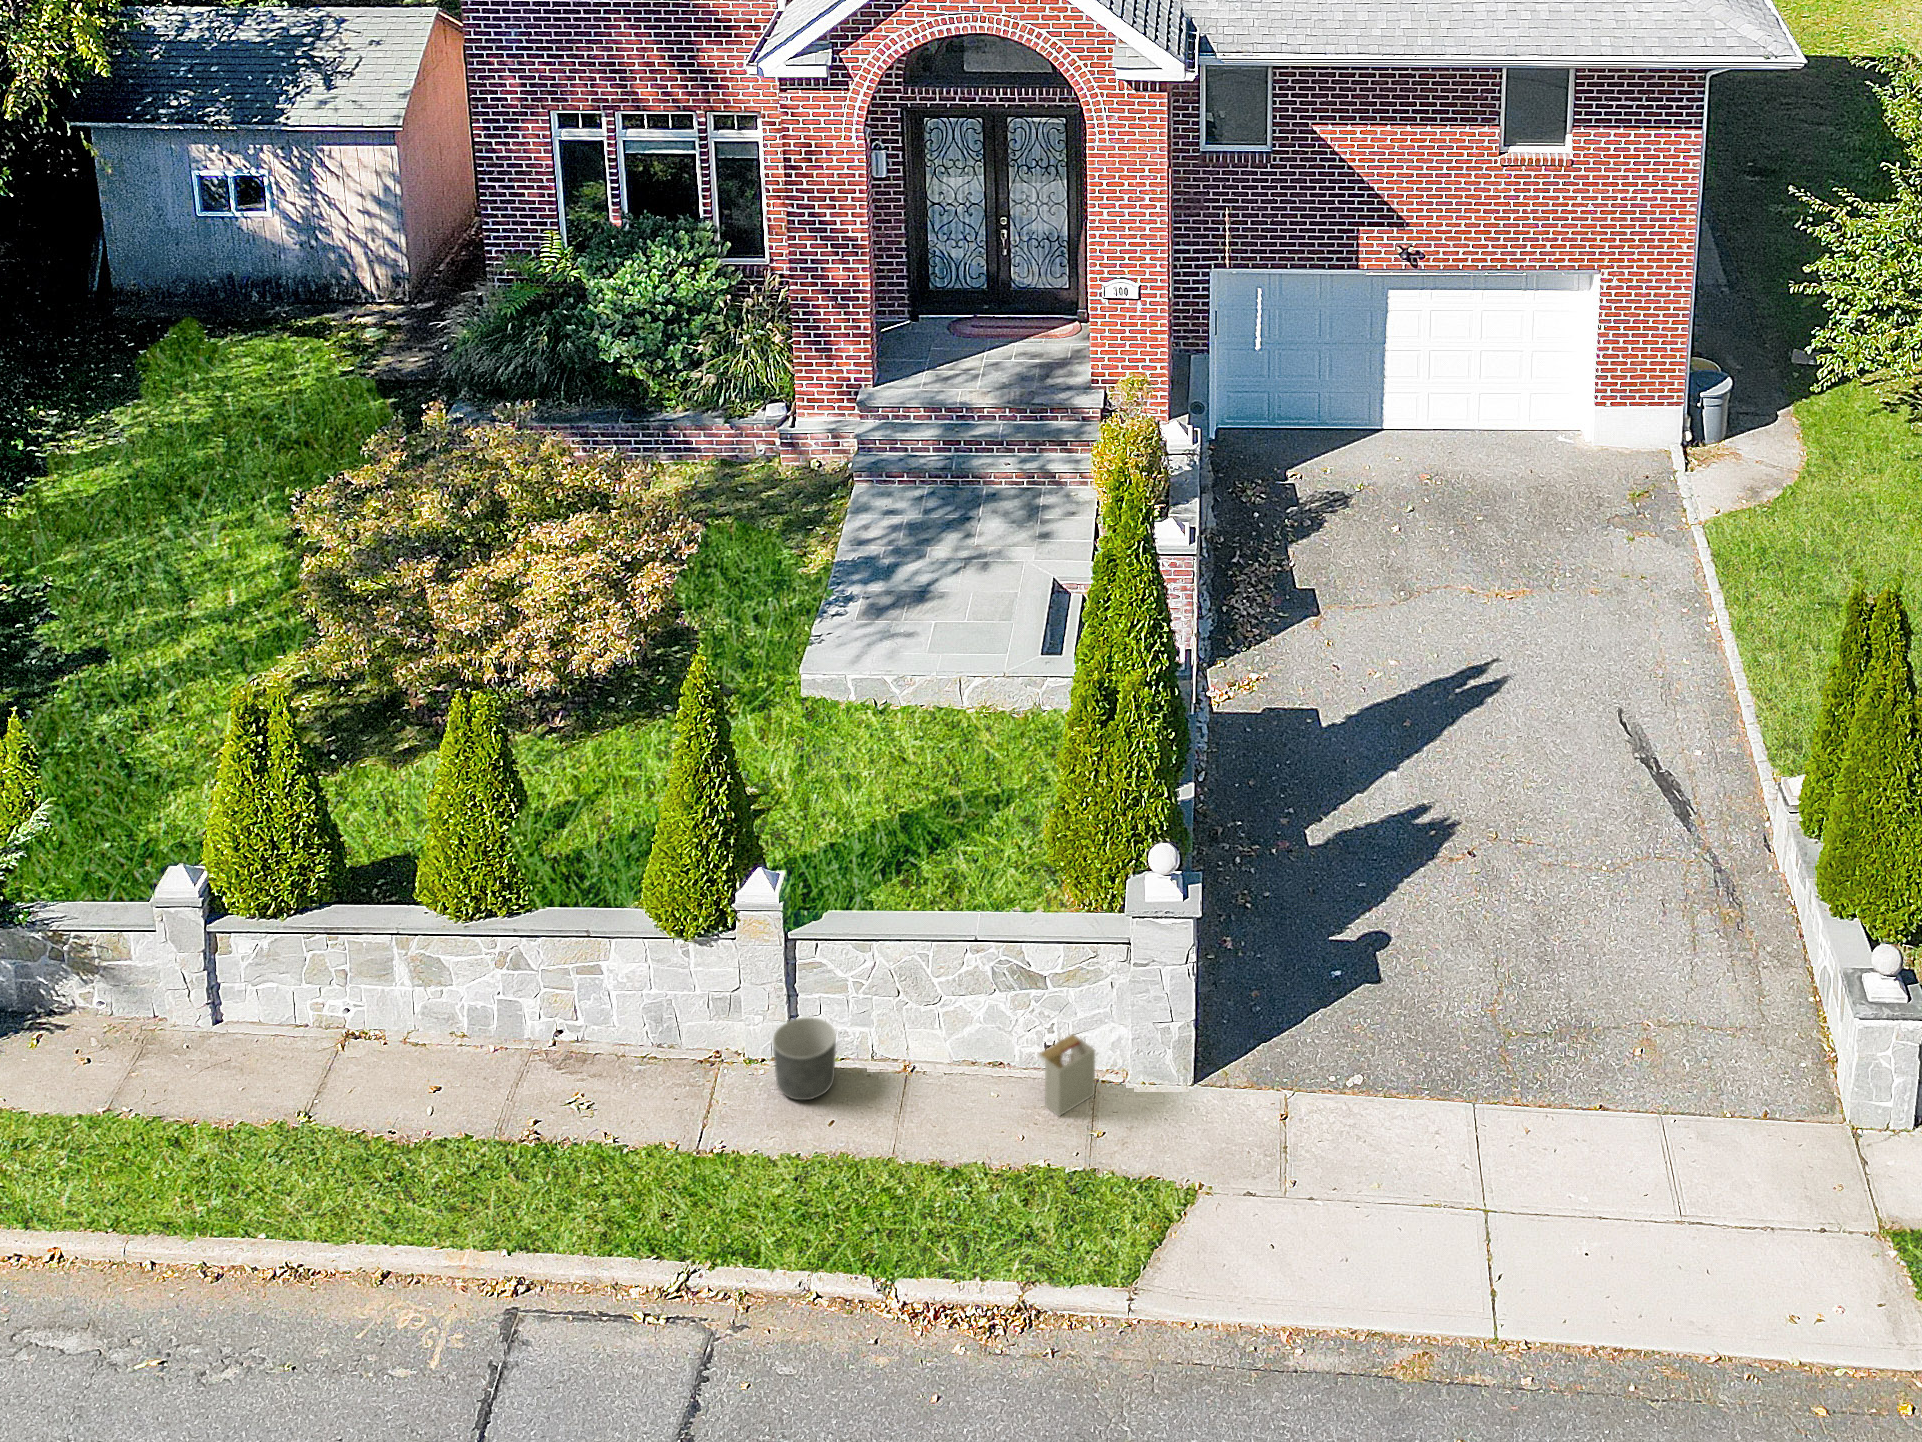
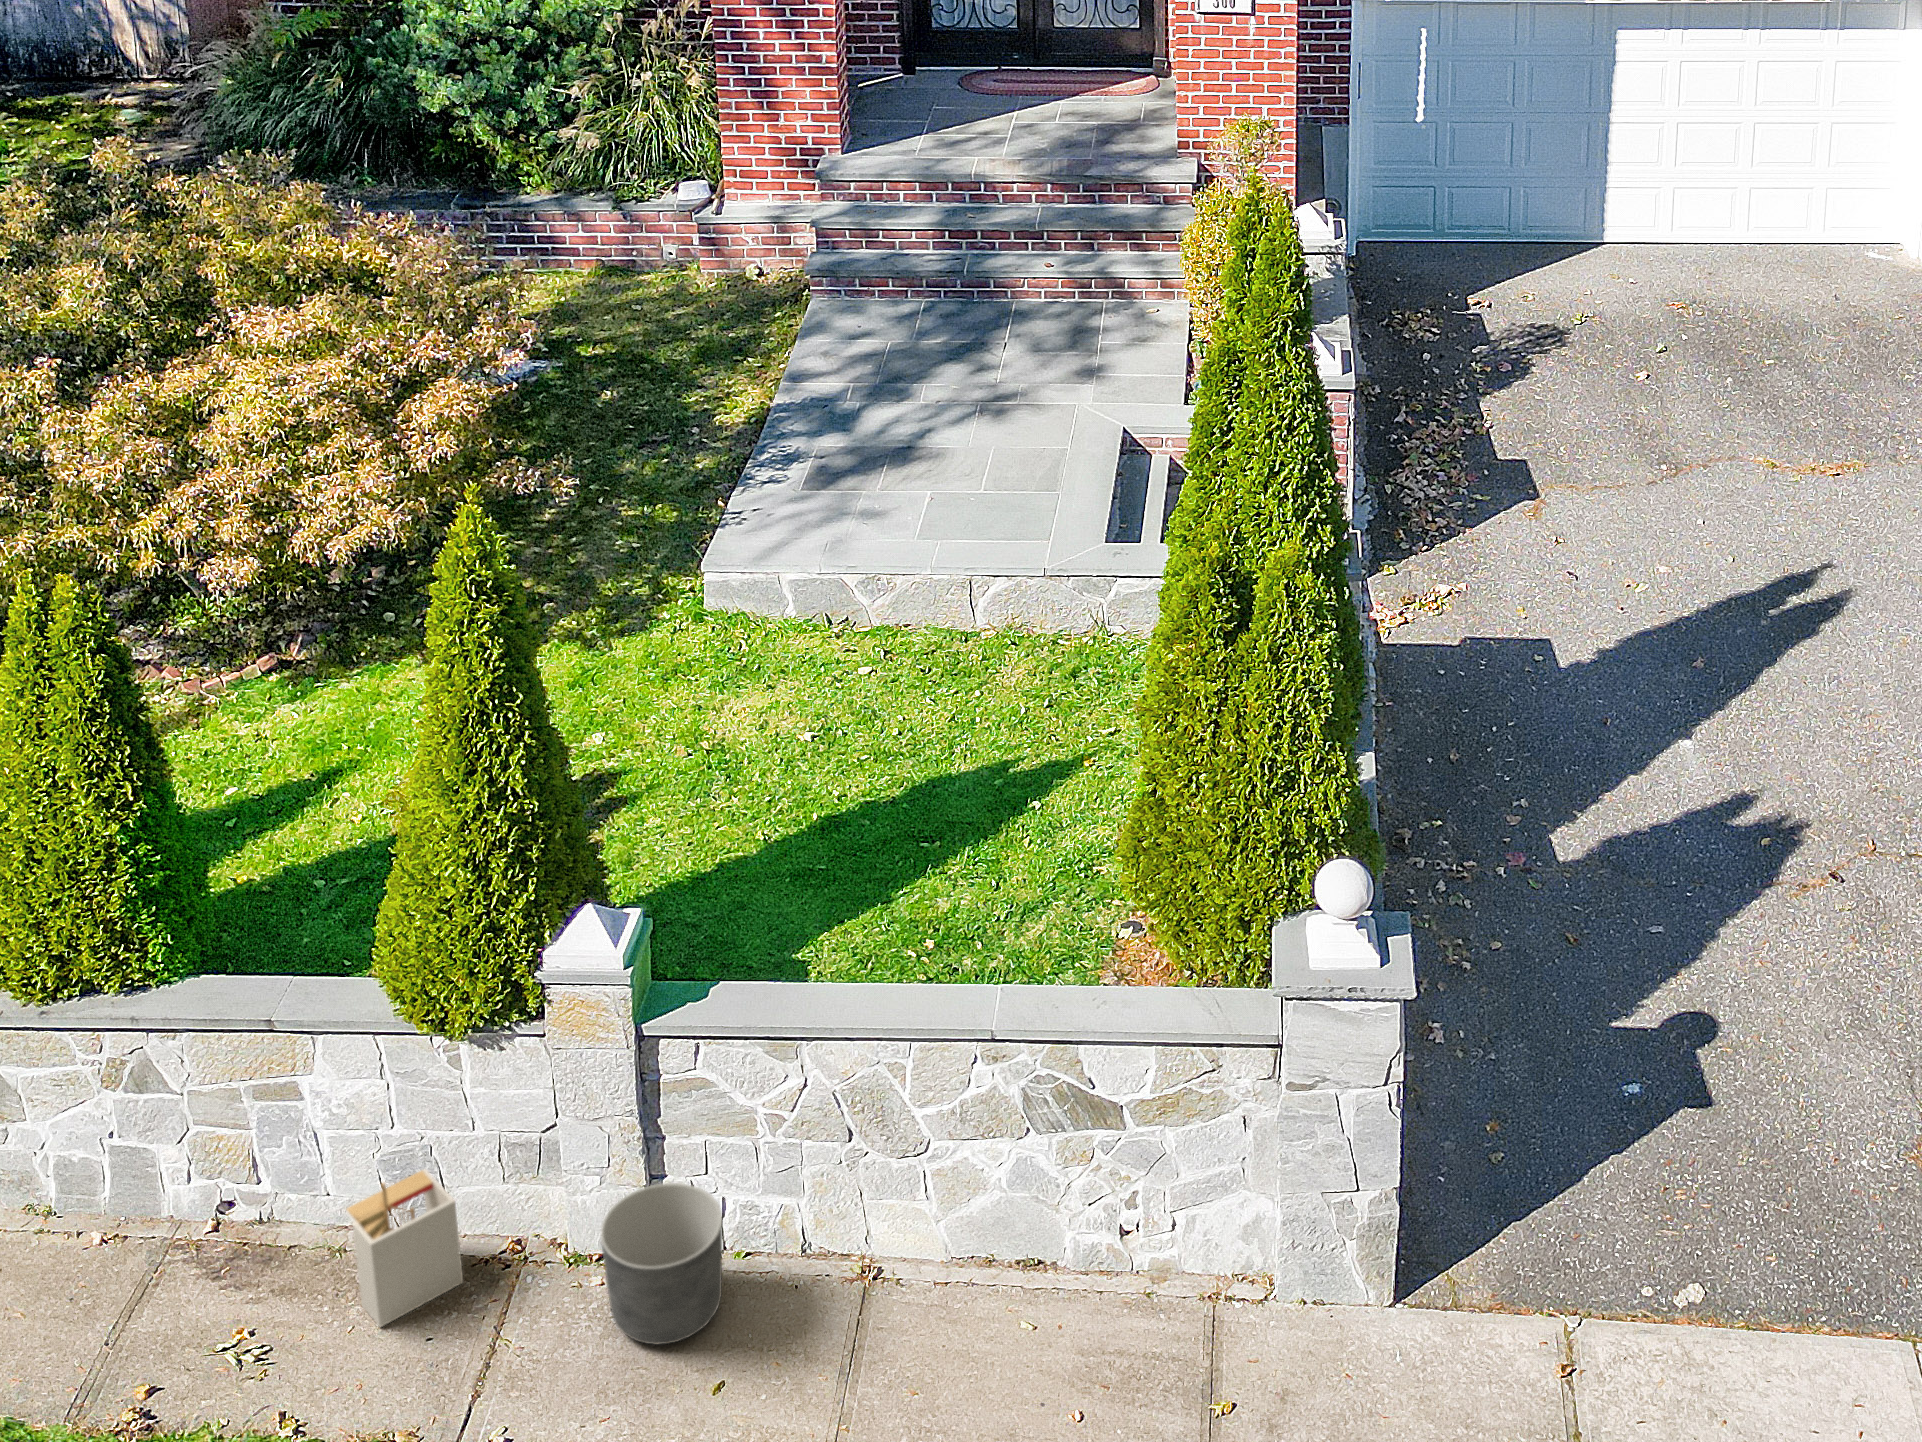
storage bin: present [1039,1034,1095,1116] -> present [346,1169,463,1327]

